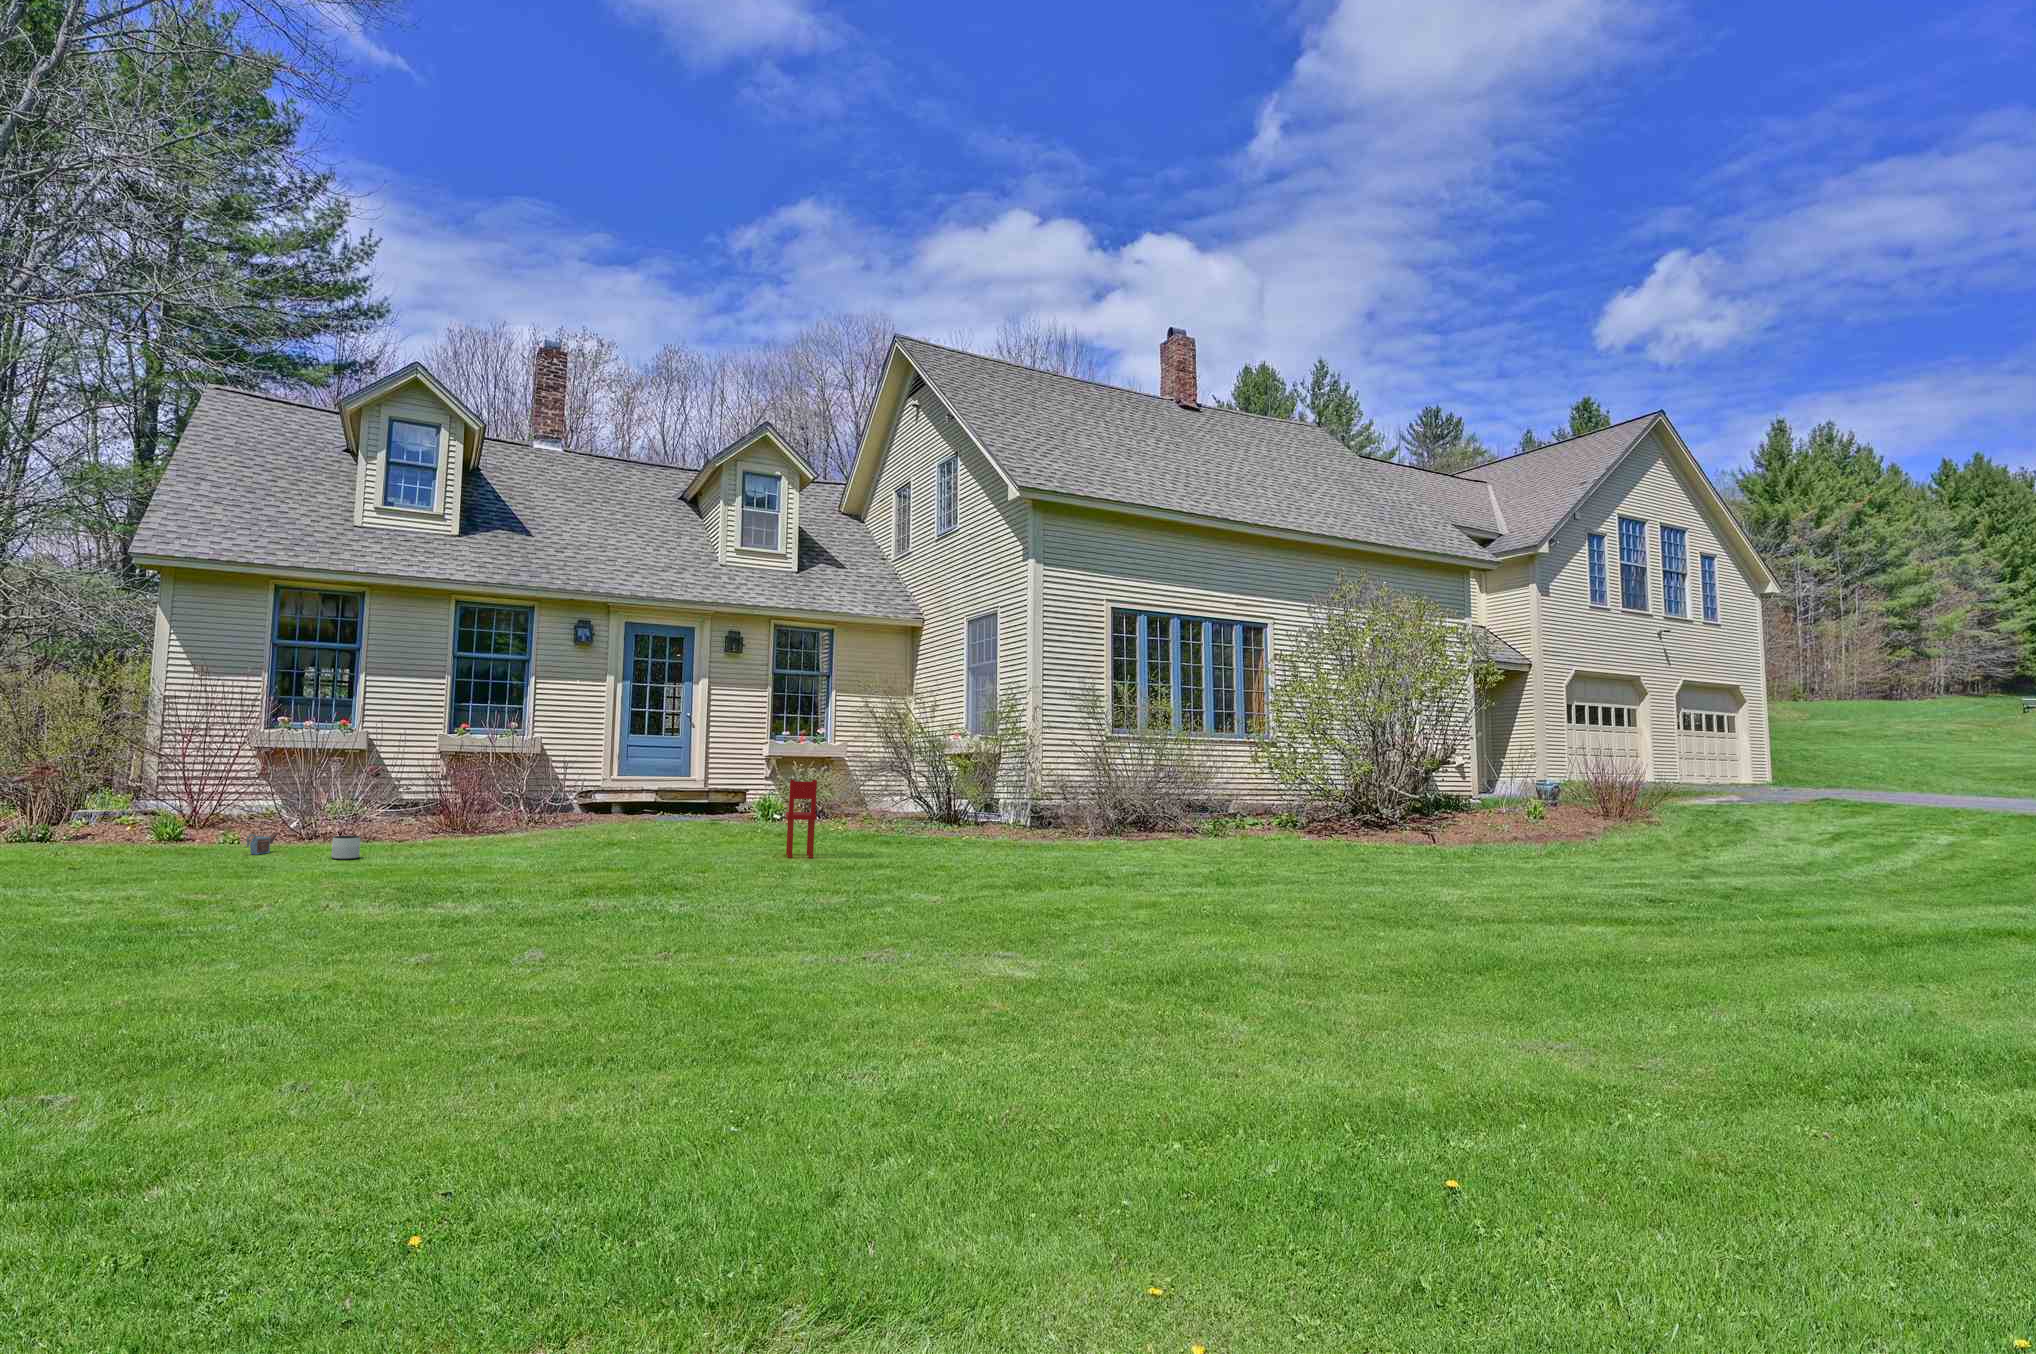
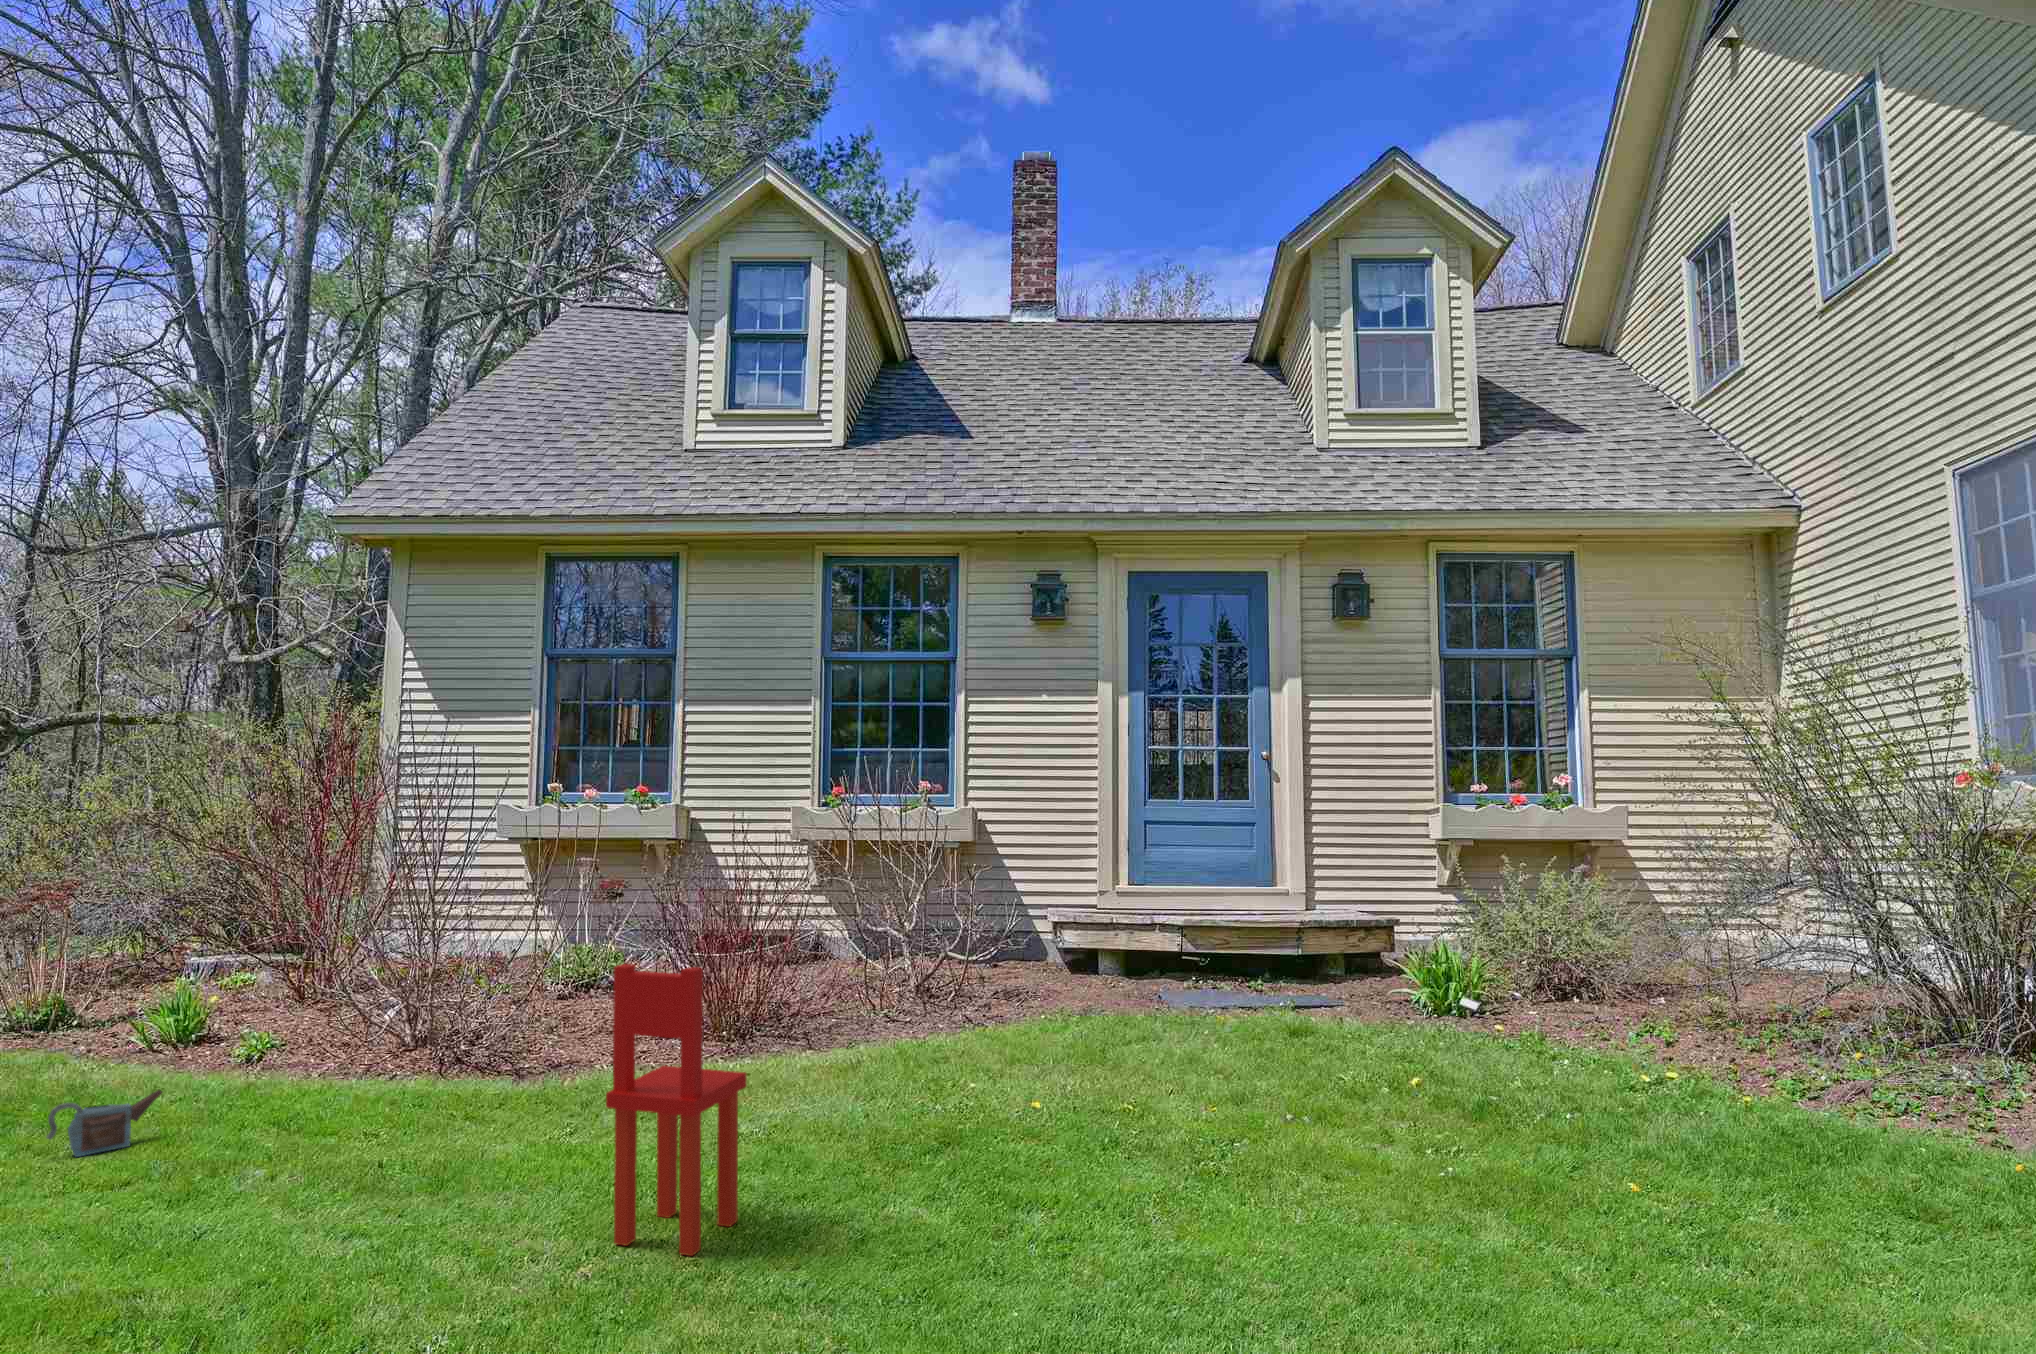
chair: present [786,780,817,858] -> present [606,964,747,1256]
planter: present [331,836,360,860] -> none [172,1125,254,1207]

